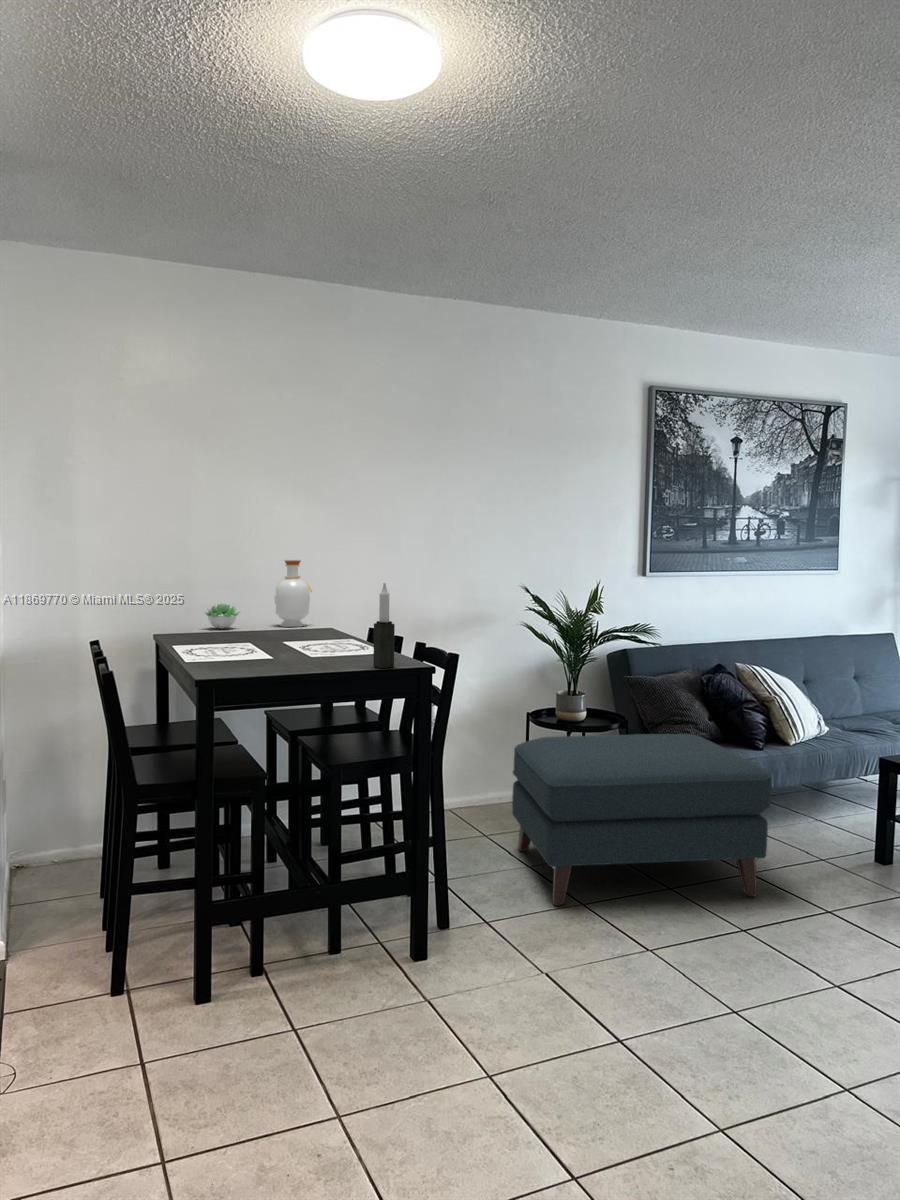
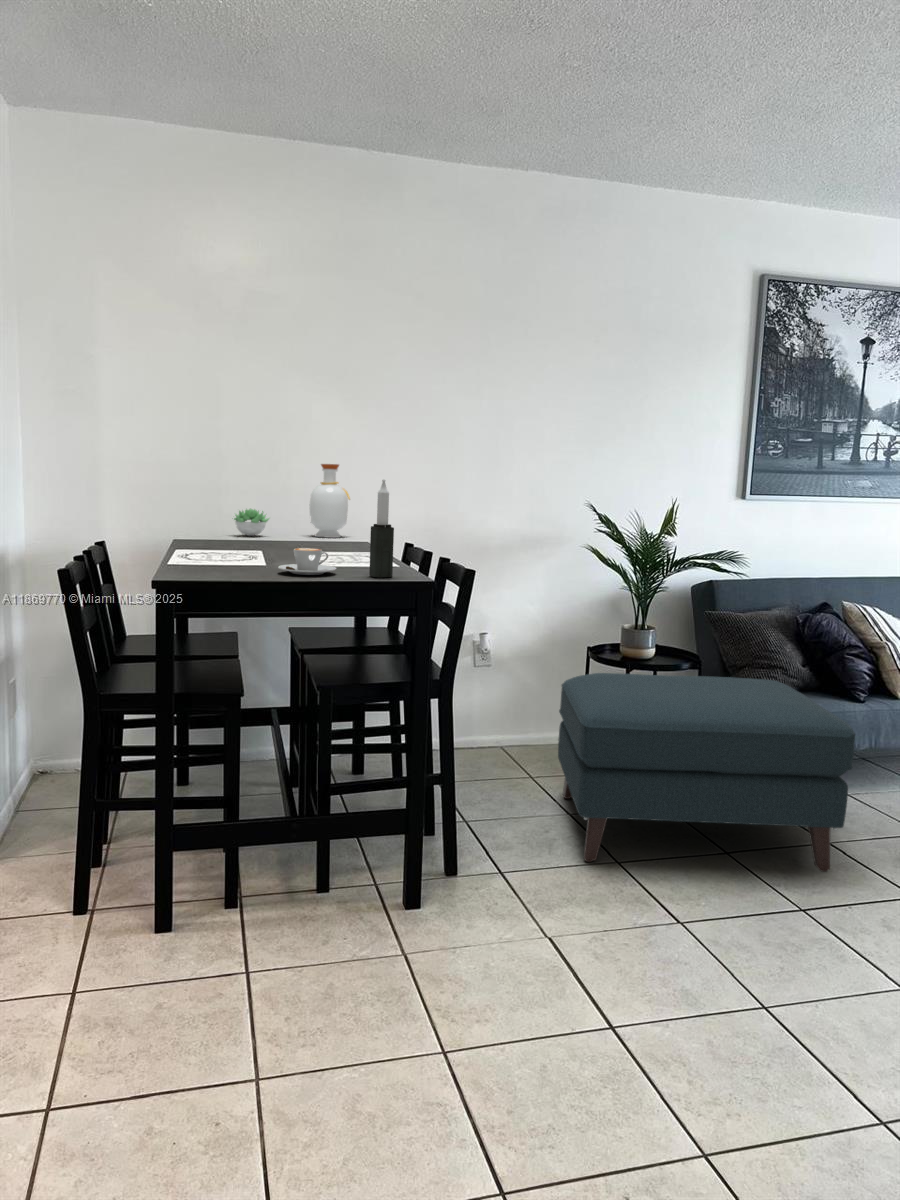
coffee cup: none [292,645,344,669] -> present [278,548,336,575]

